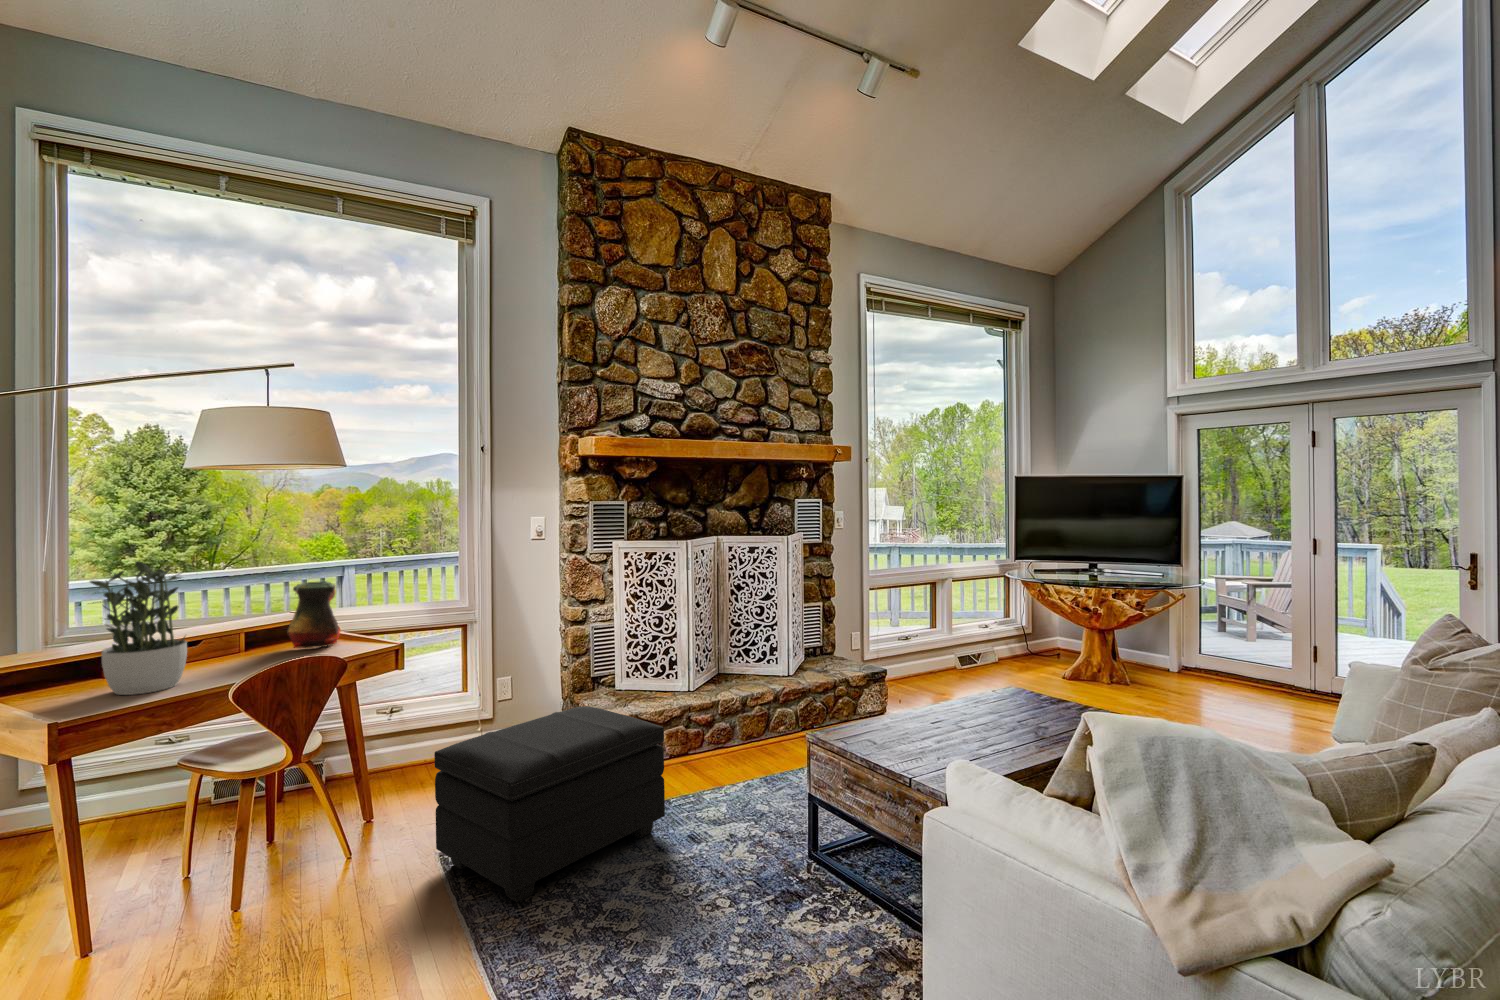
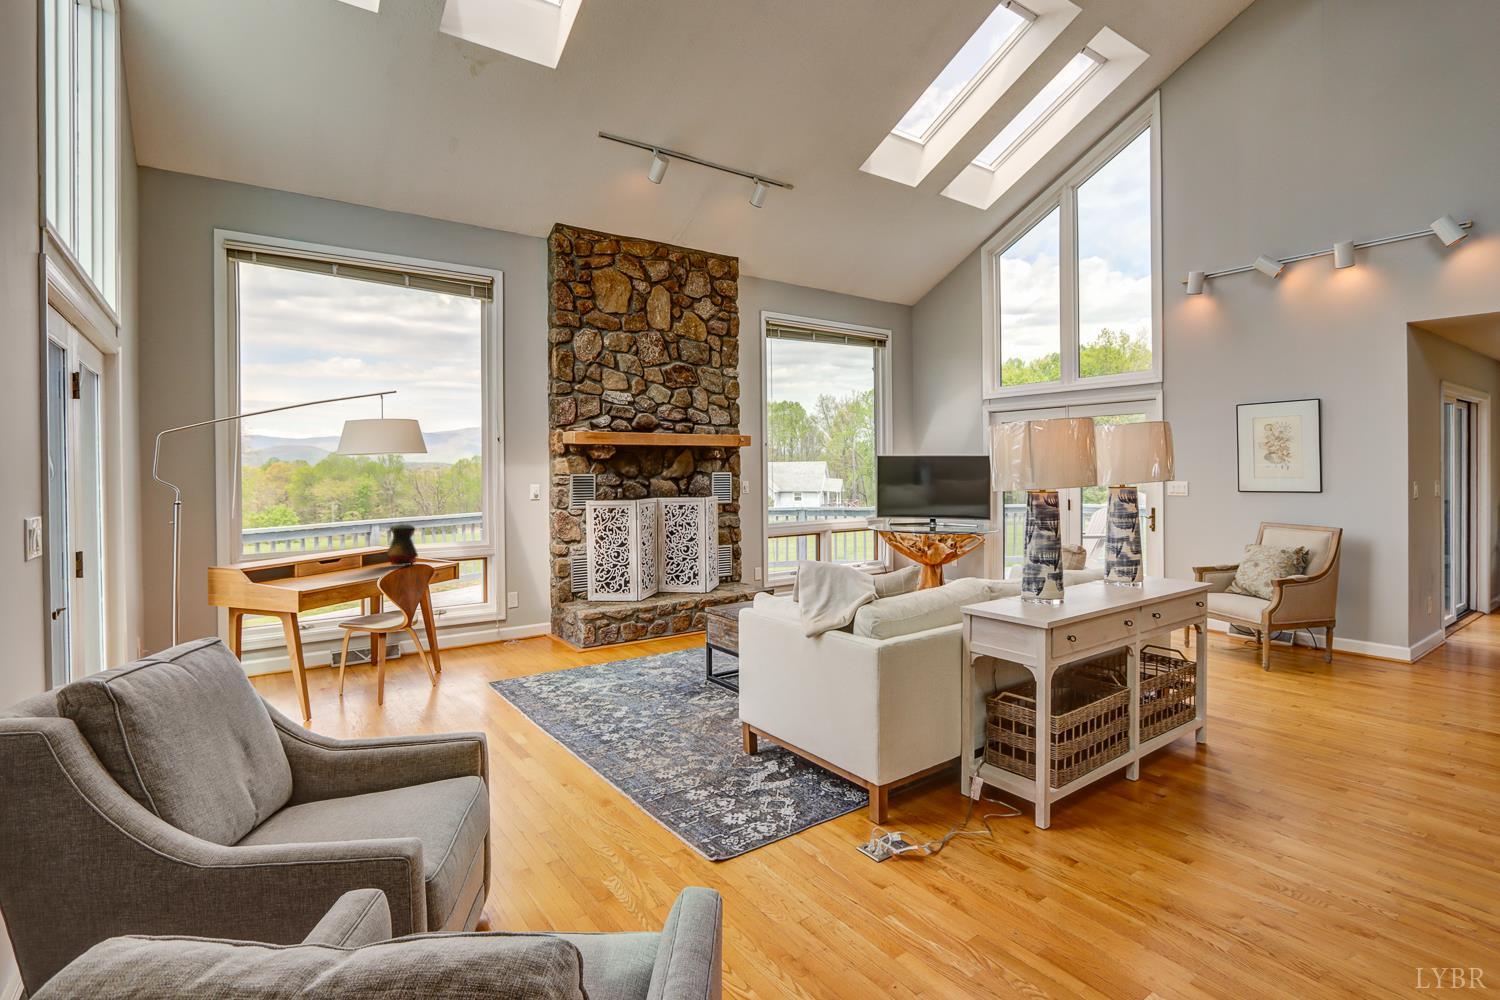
potted plant: present [90,561,187,695] -> none [295,508,346,583]
footstool: present [434,706,665,902] -> none [488,602,623,696]

